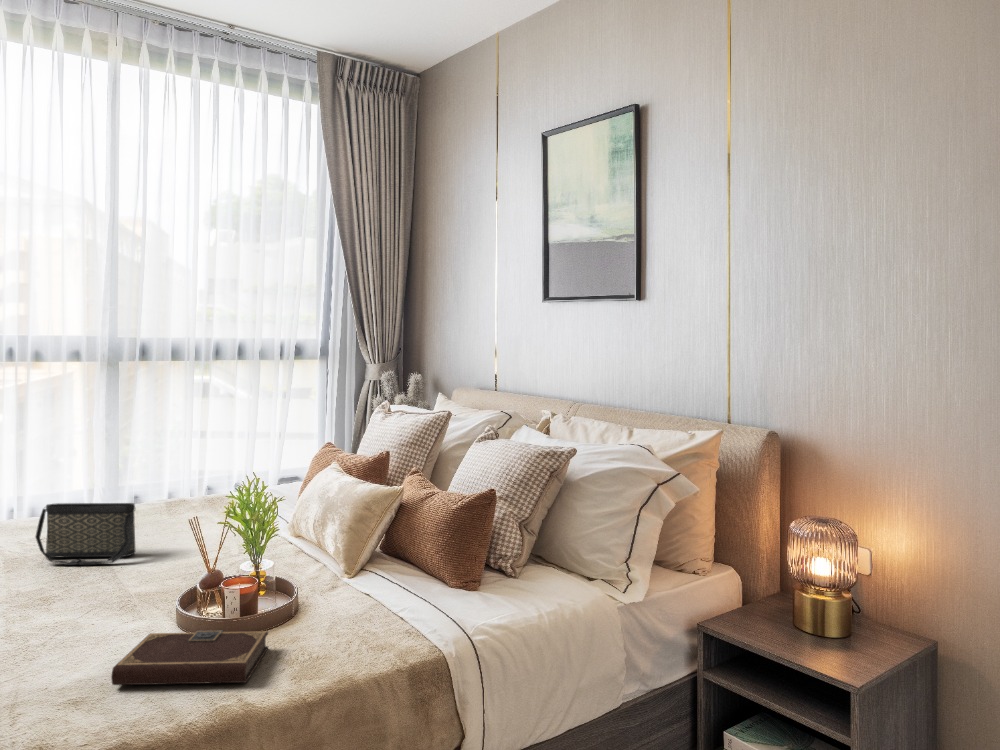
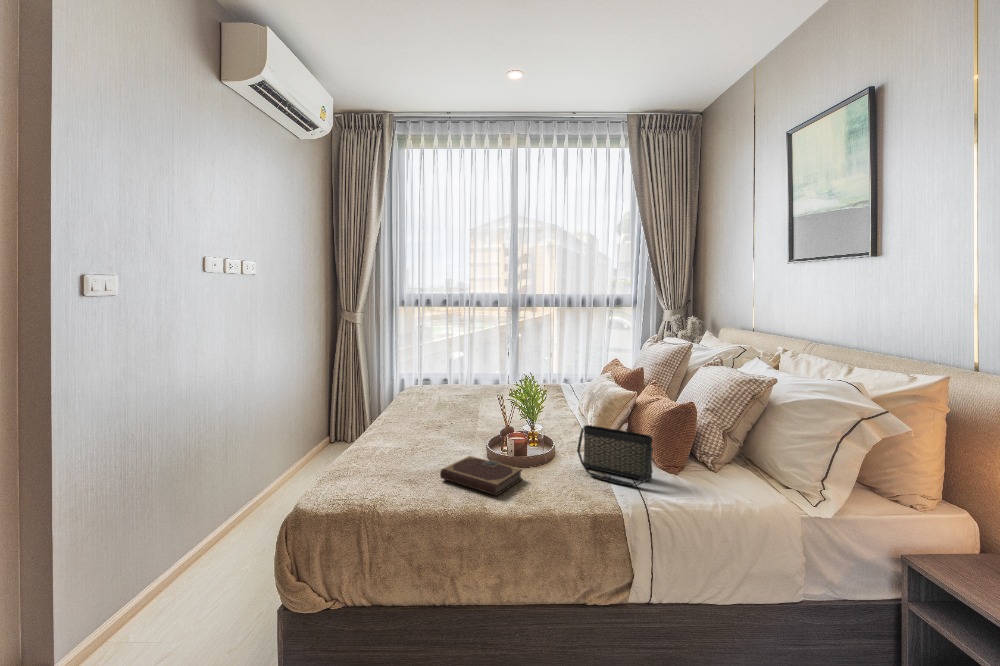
handbag: present [35,503,136,565] -> present [577,425,653,486]

